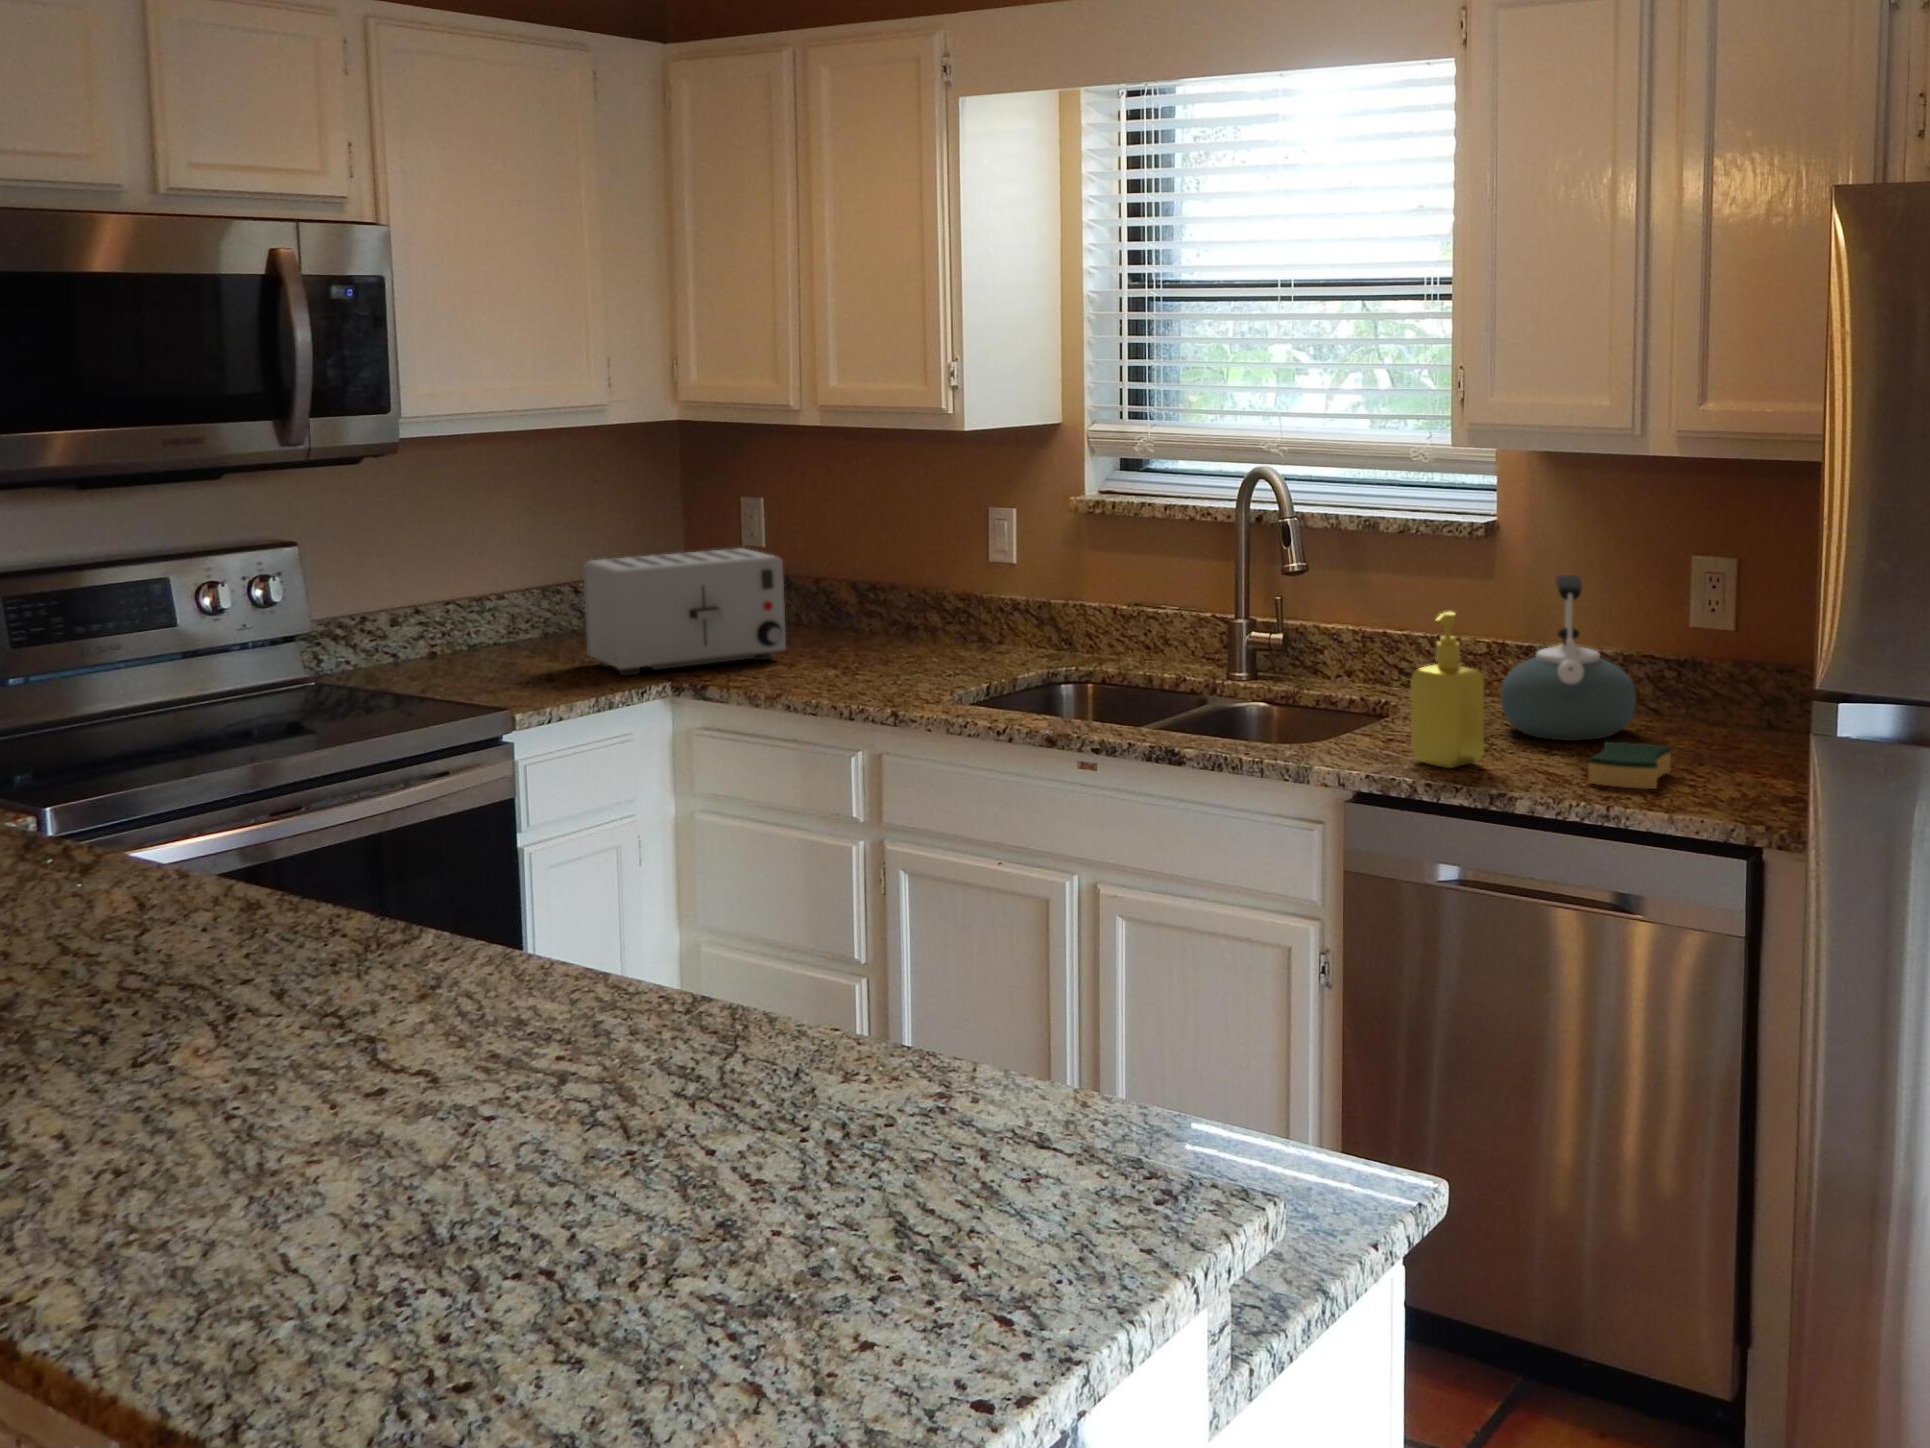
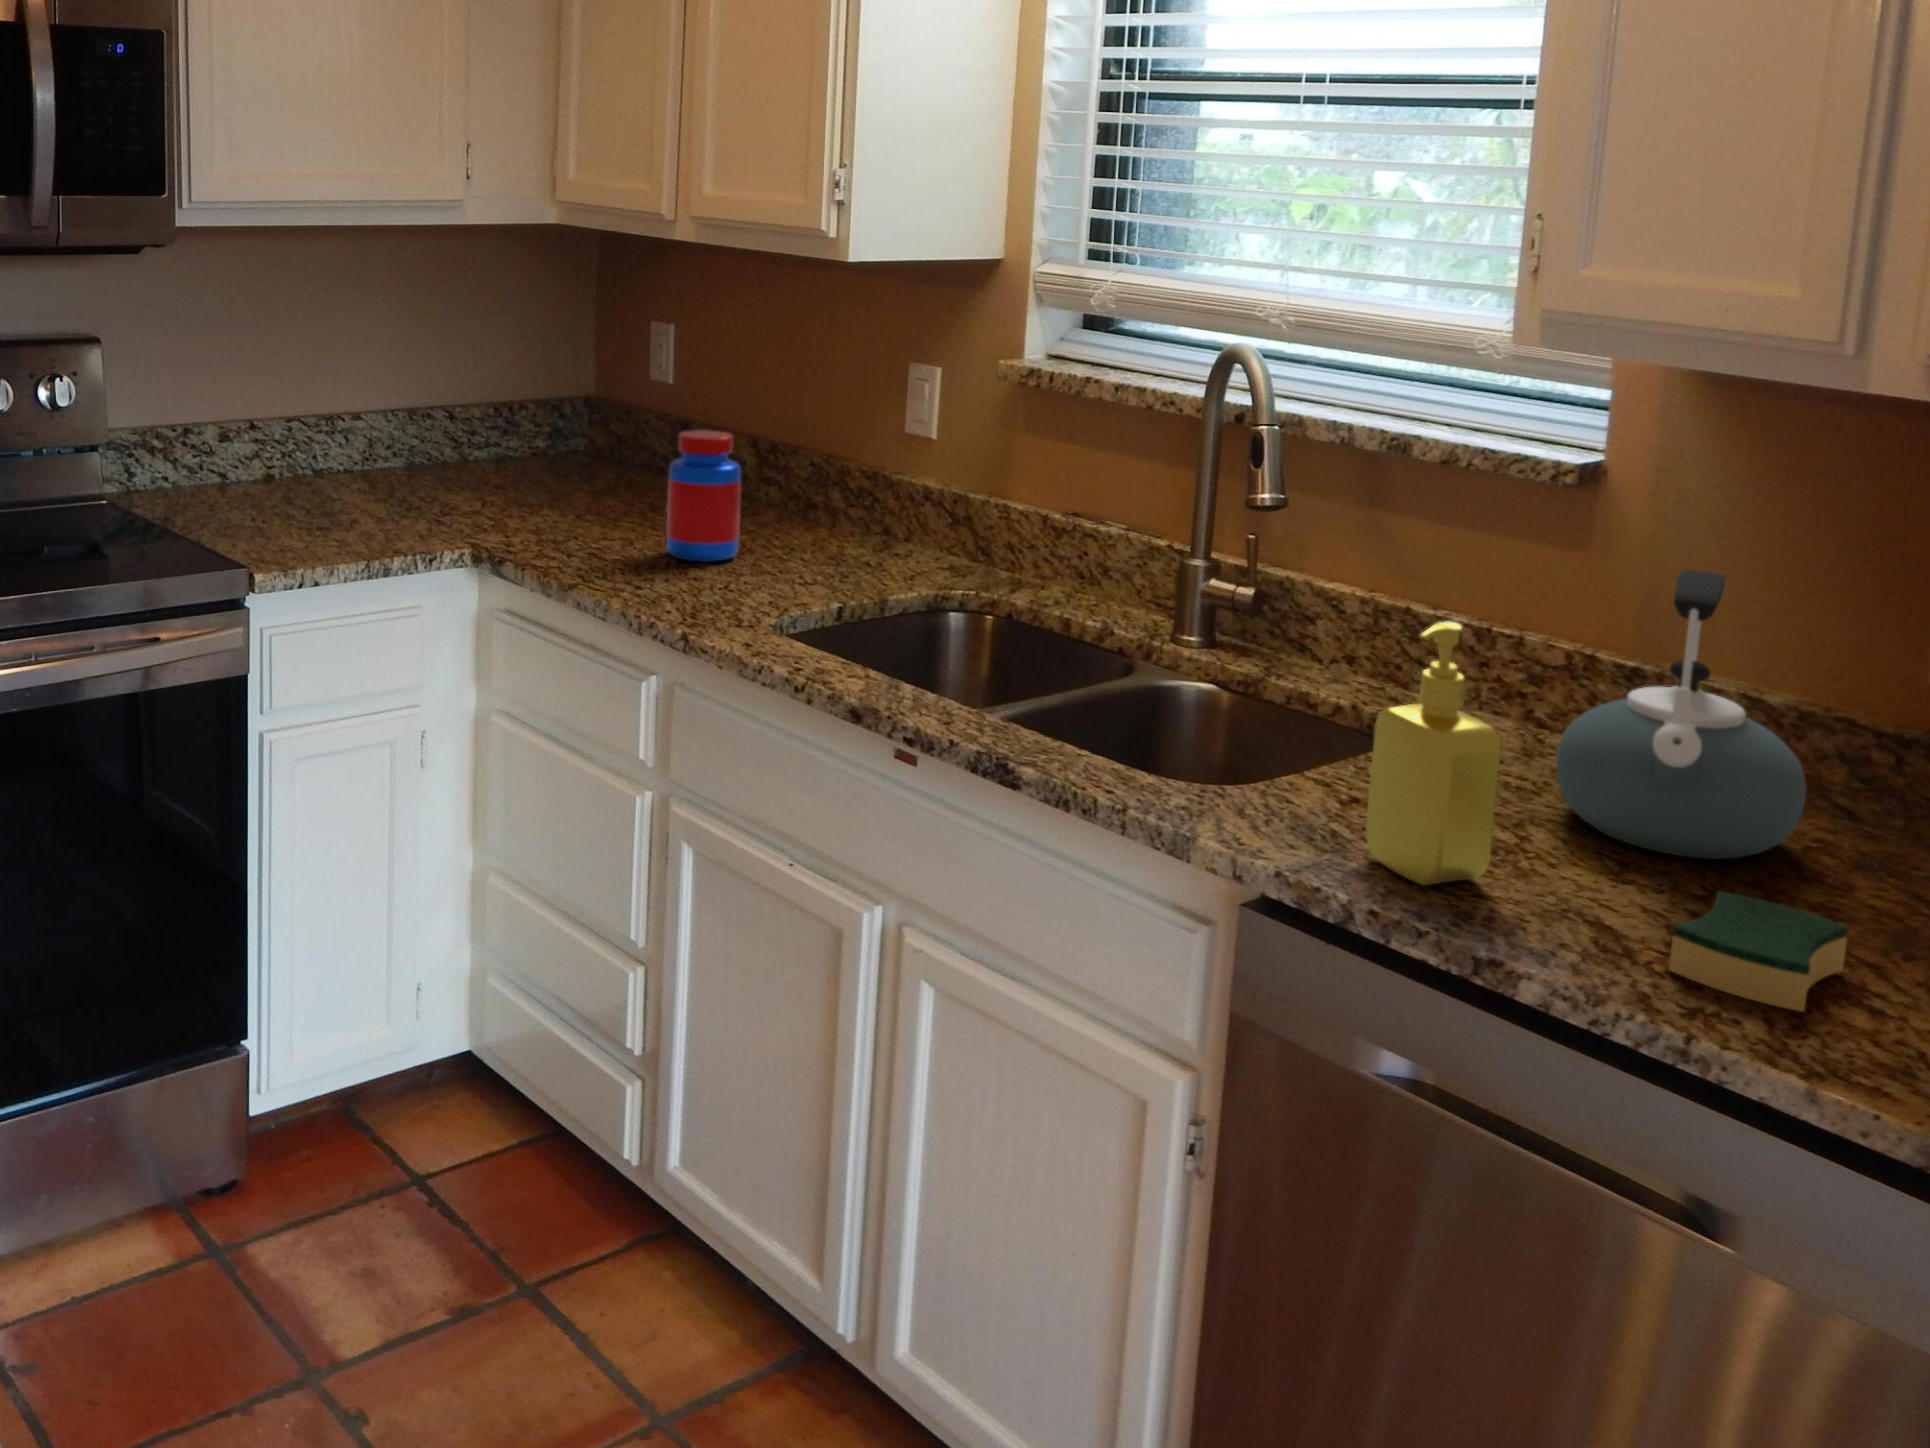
toaster: present [583,548,786,675] -> none [413,388,637,533]
jar: none [825,570,884,671] -> present [667,430,741,562]

